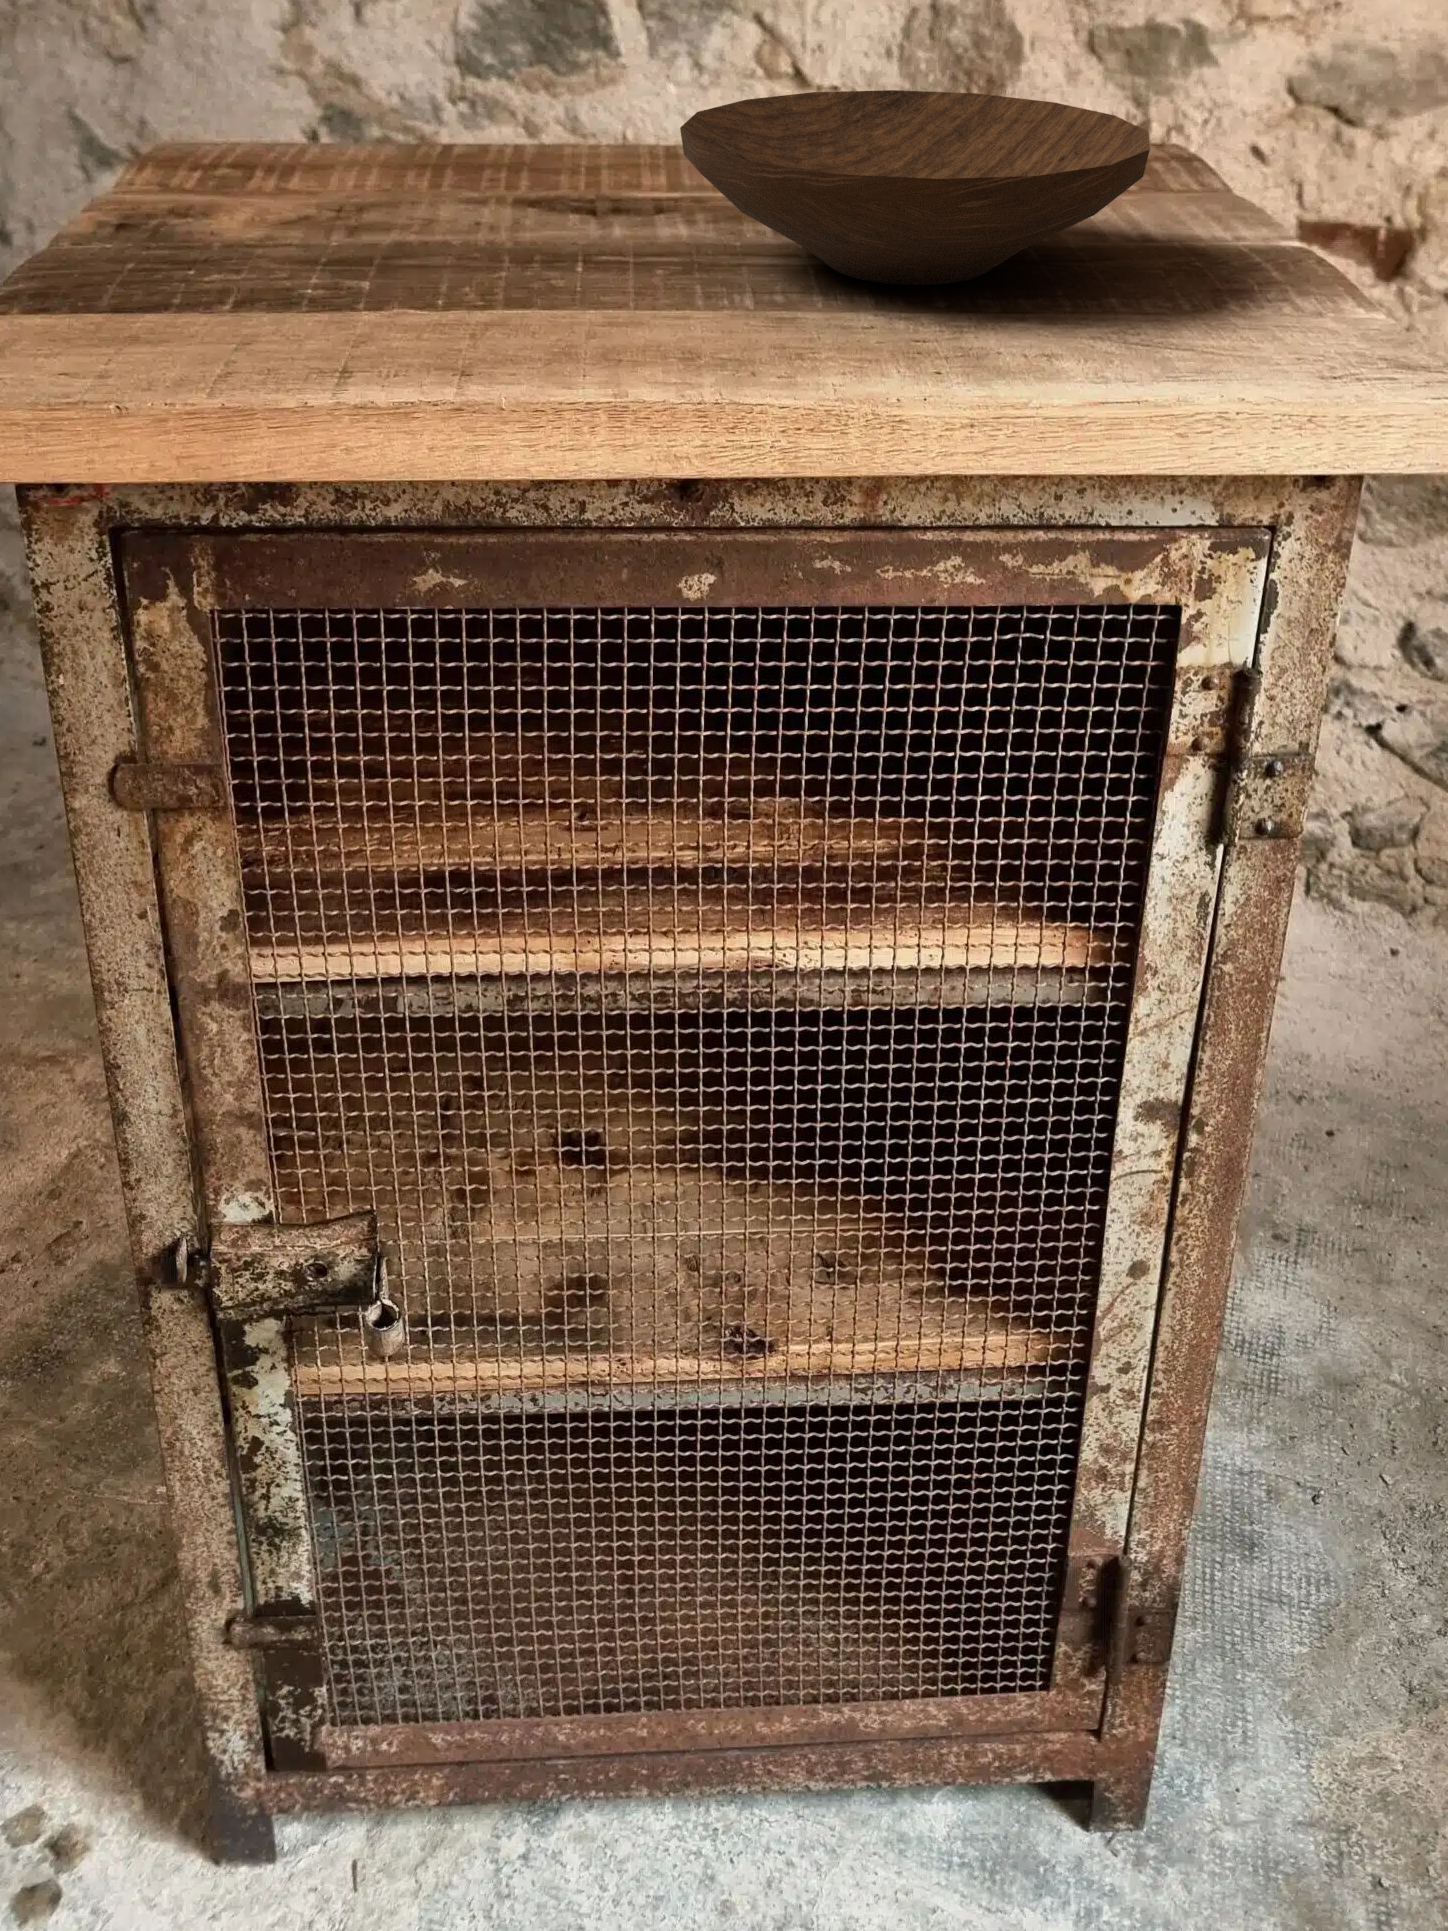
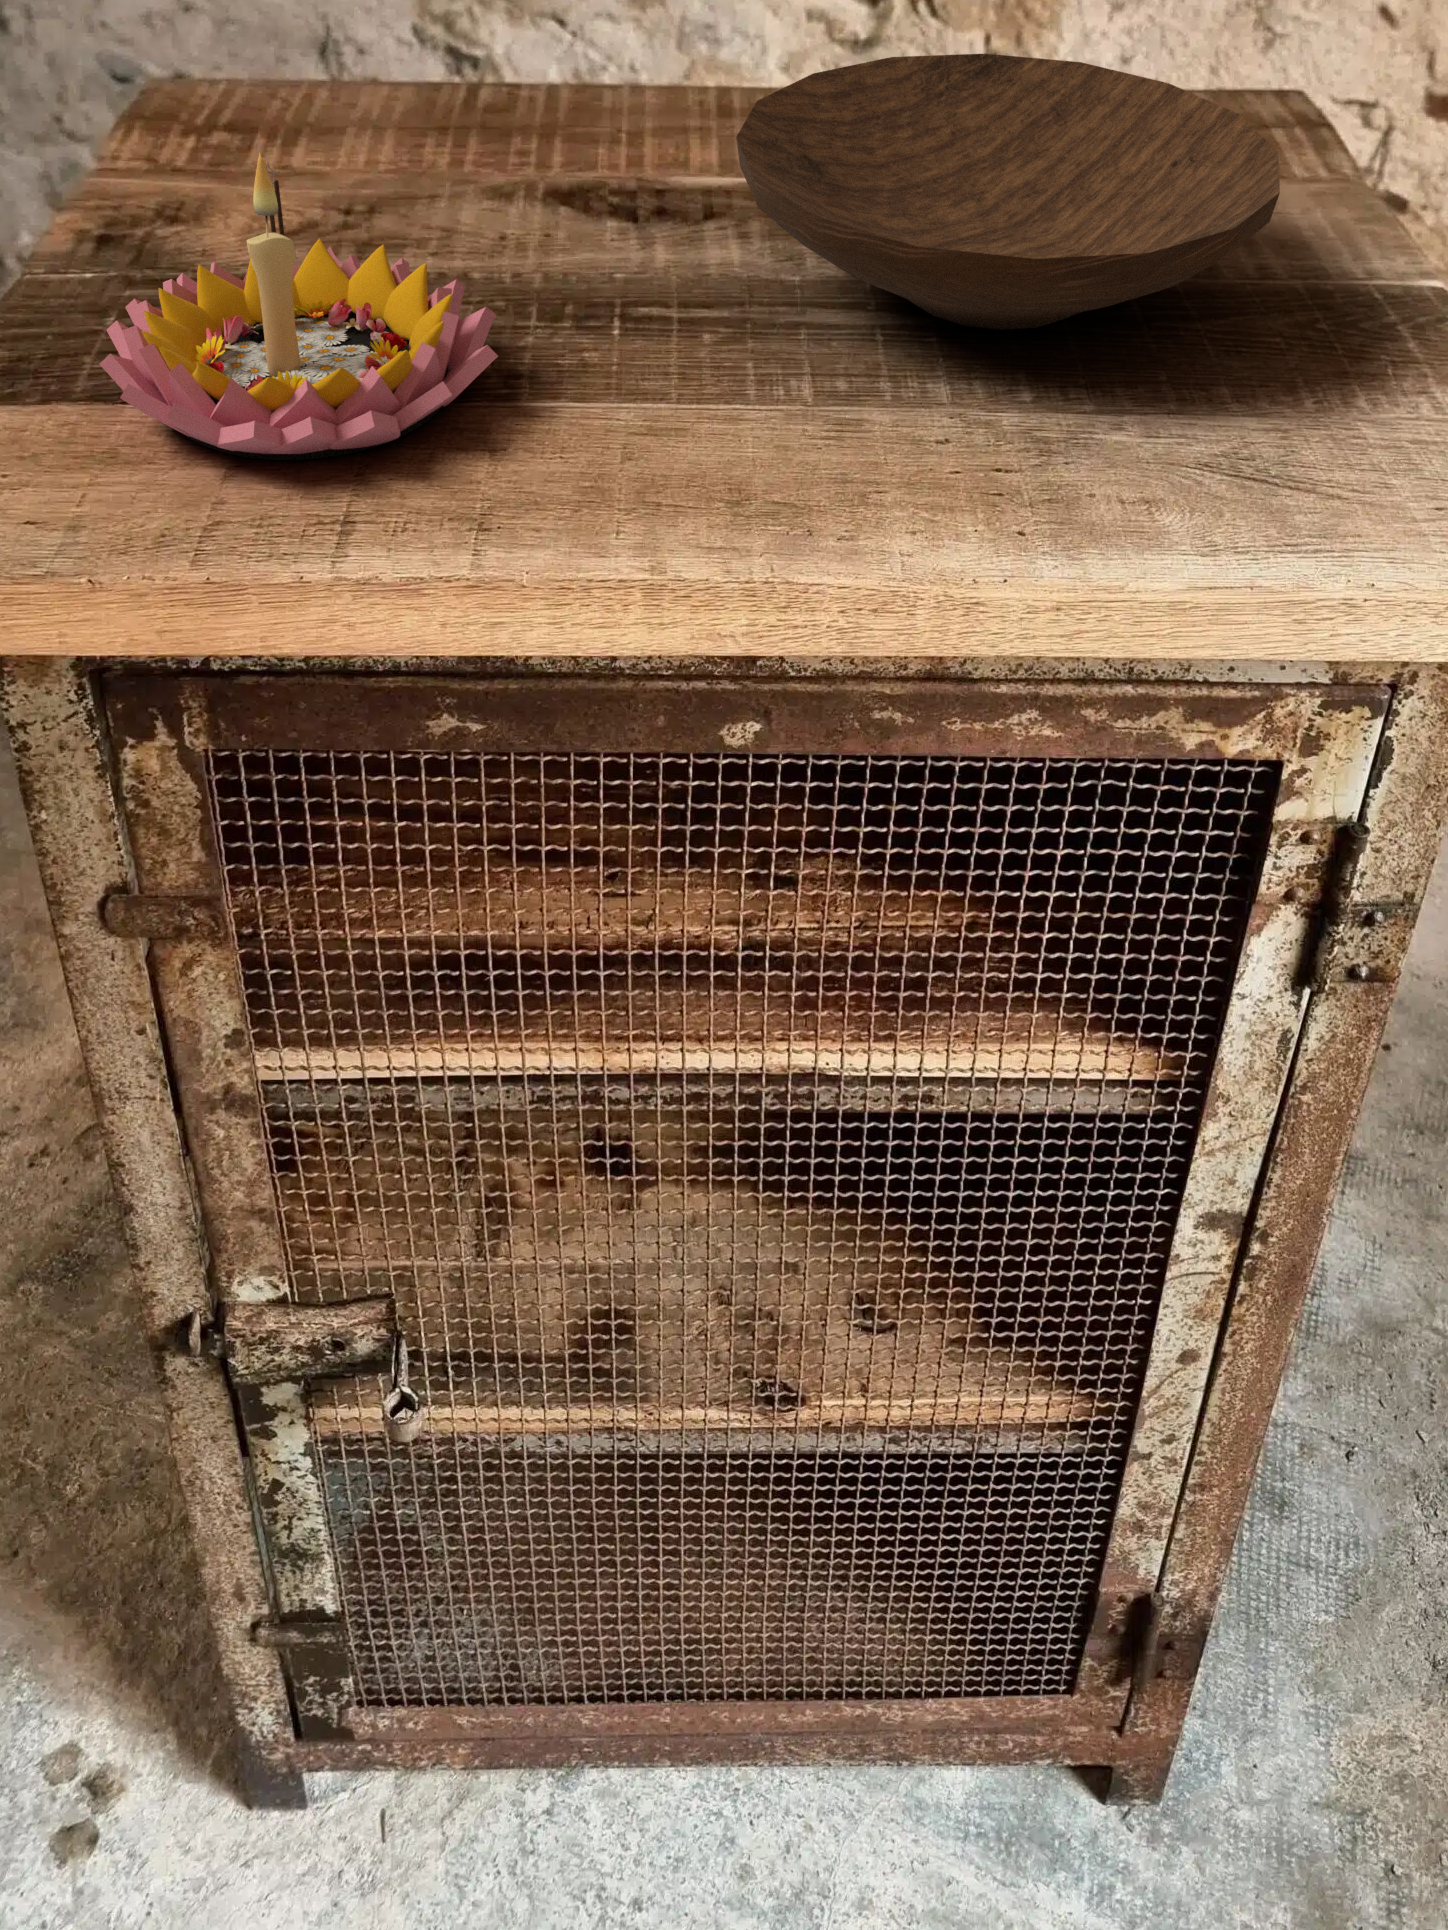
candle holder: none [129,87,477,352] -> present [100,153,498,460]

